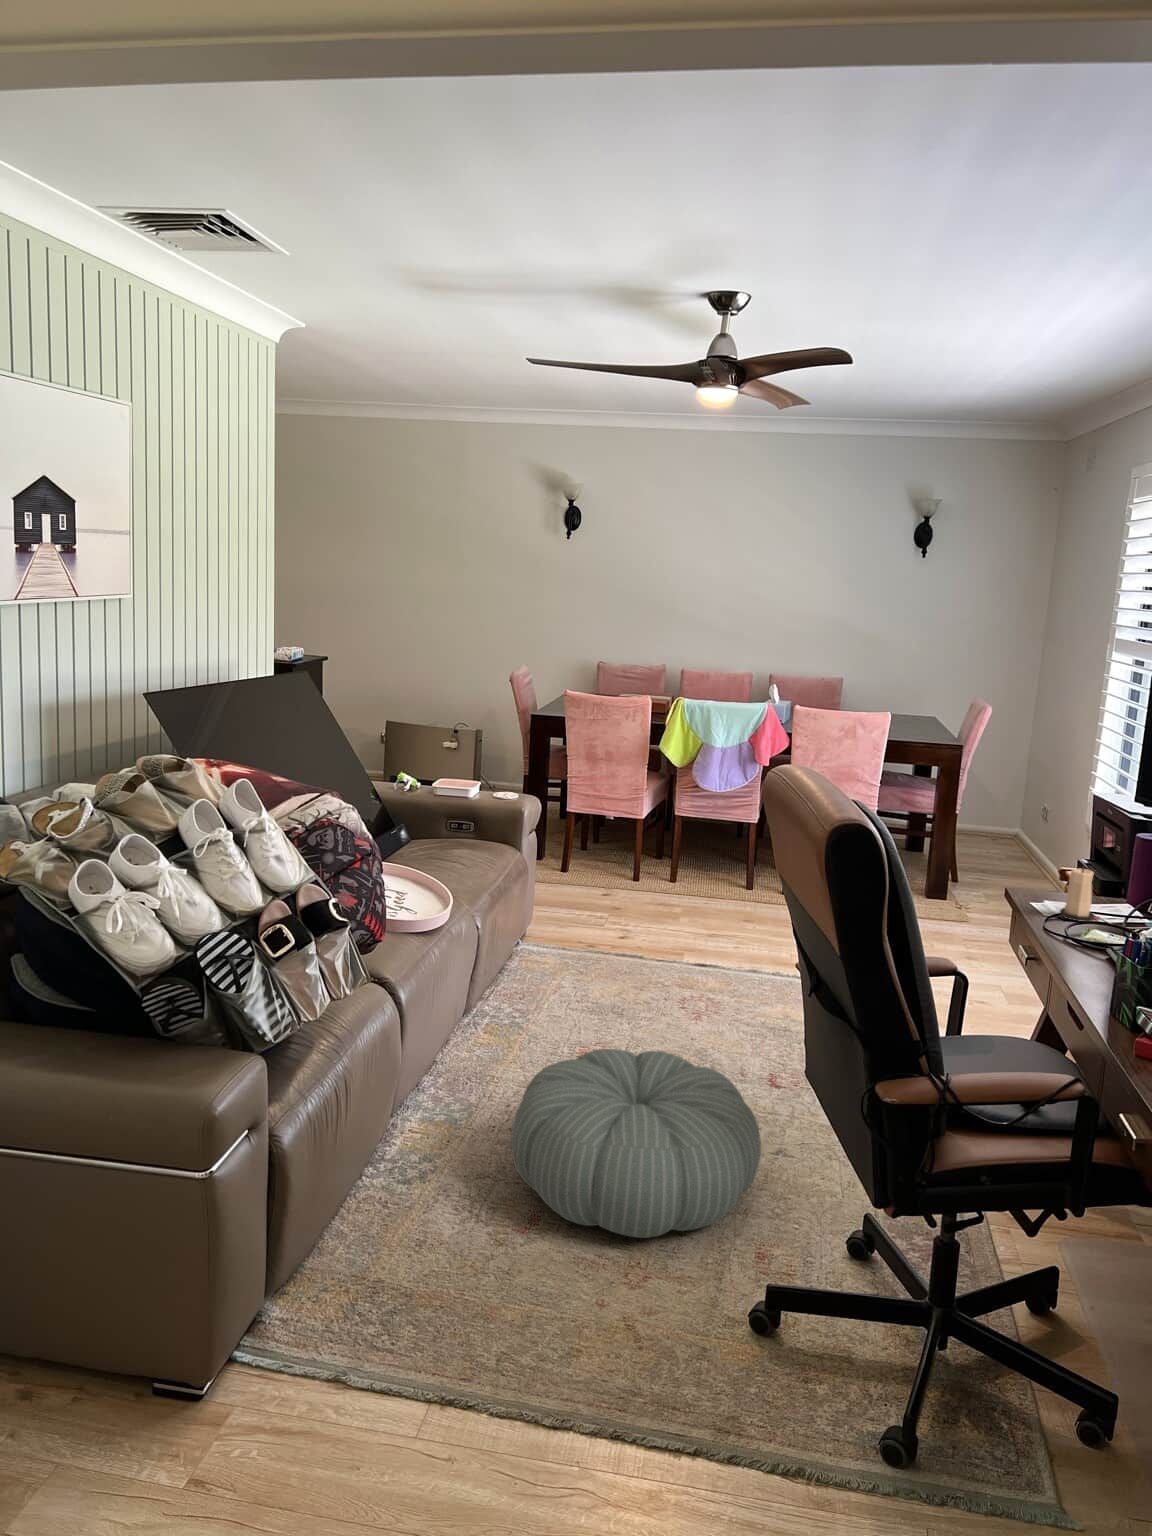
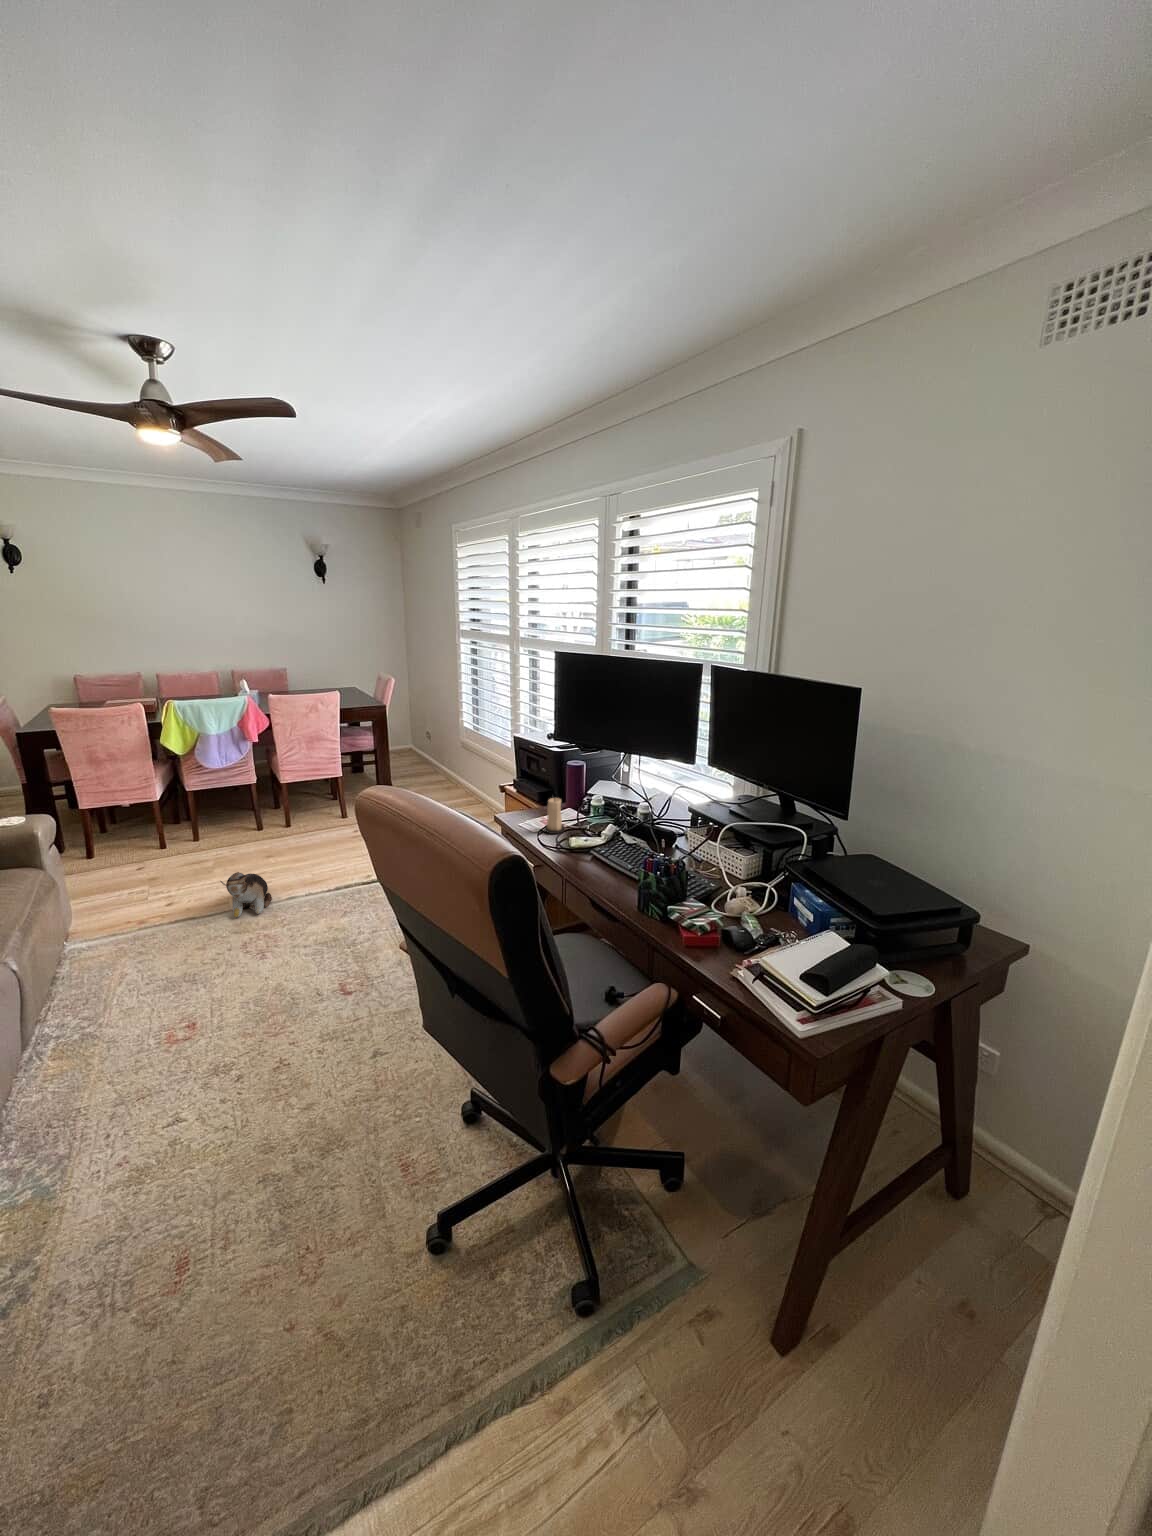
plush toy: none [675,913,730,976] -> present [220,872,272,918]
pouf: present [511,1049,761,1238] -> none [127,1024,380,1253]

